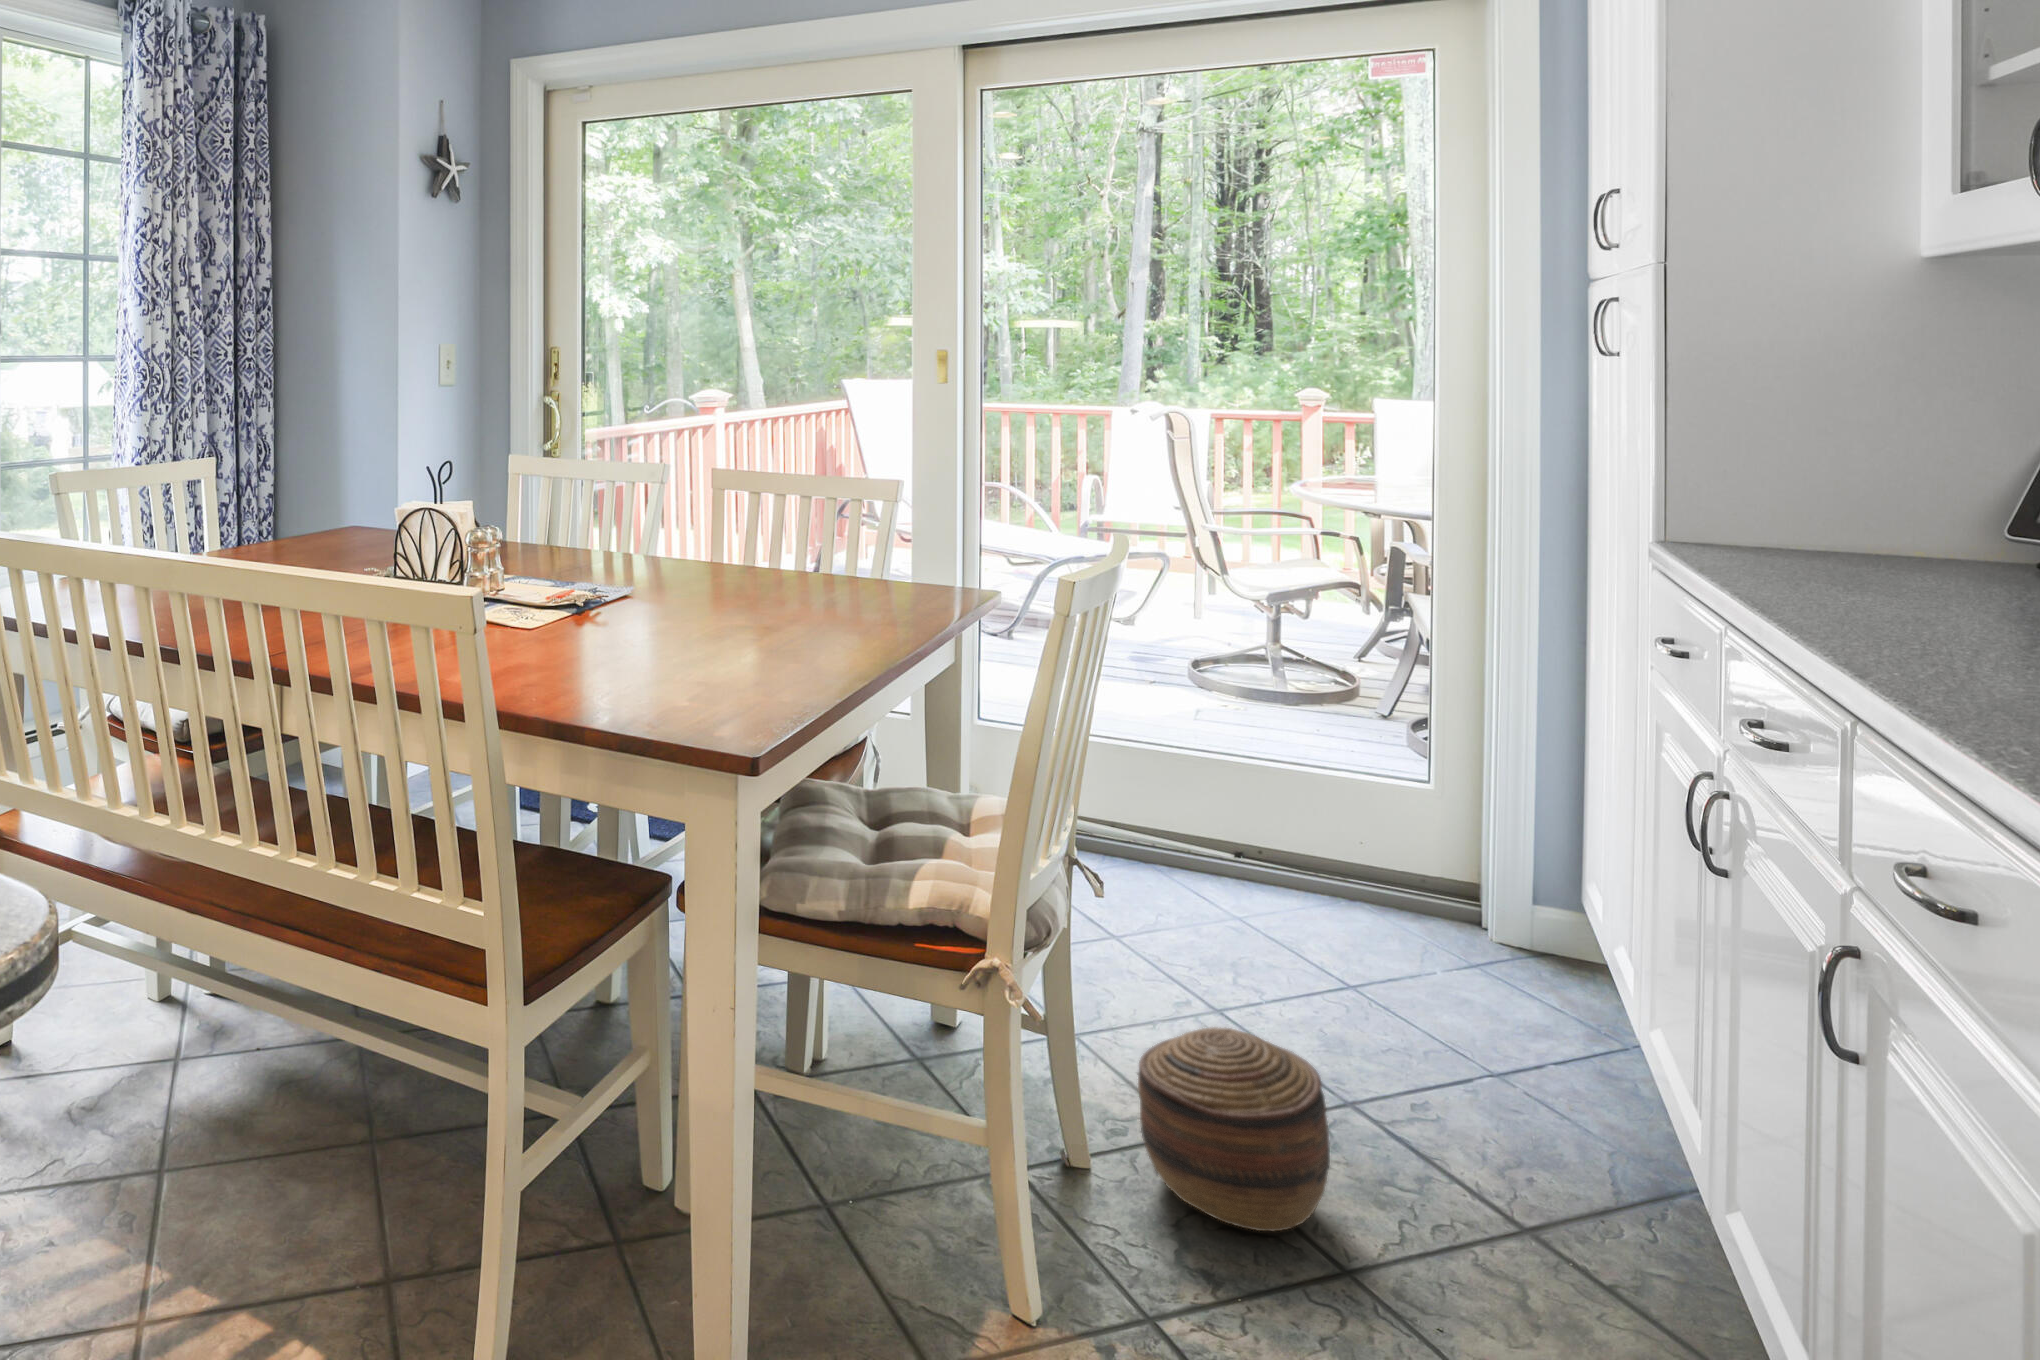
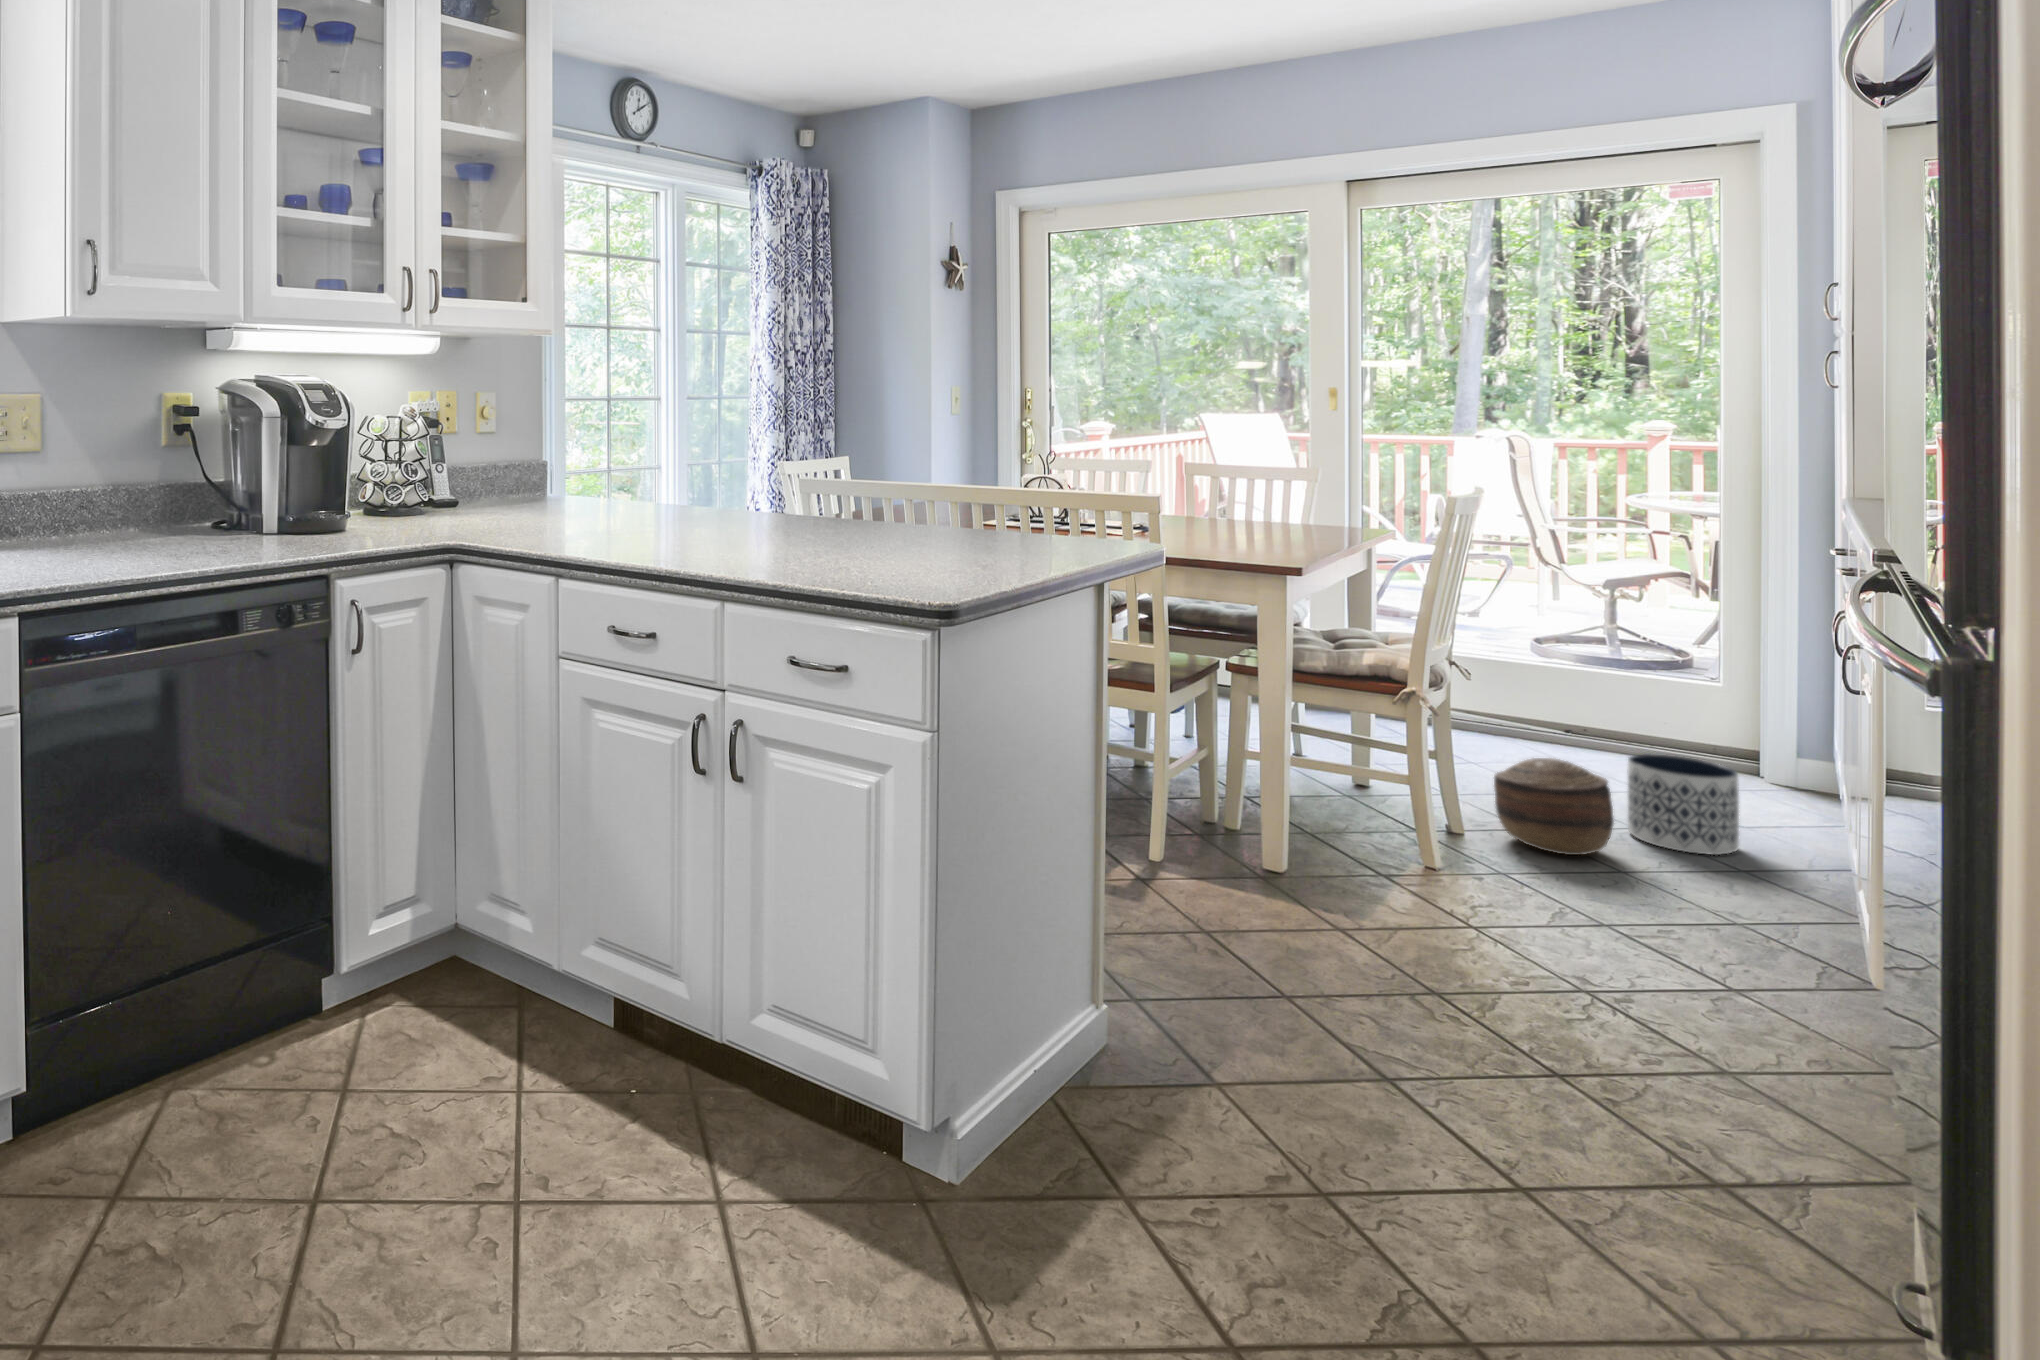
planter: none [1339,977,1509,1183] -> present [1628,754,1739,855]

